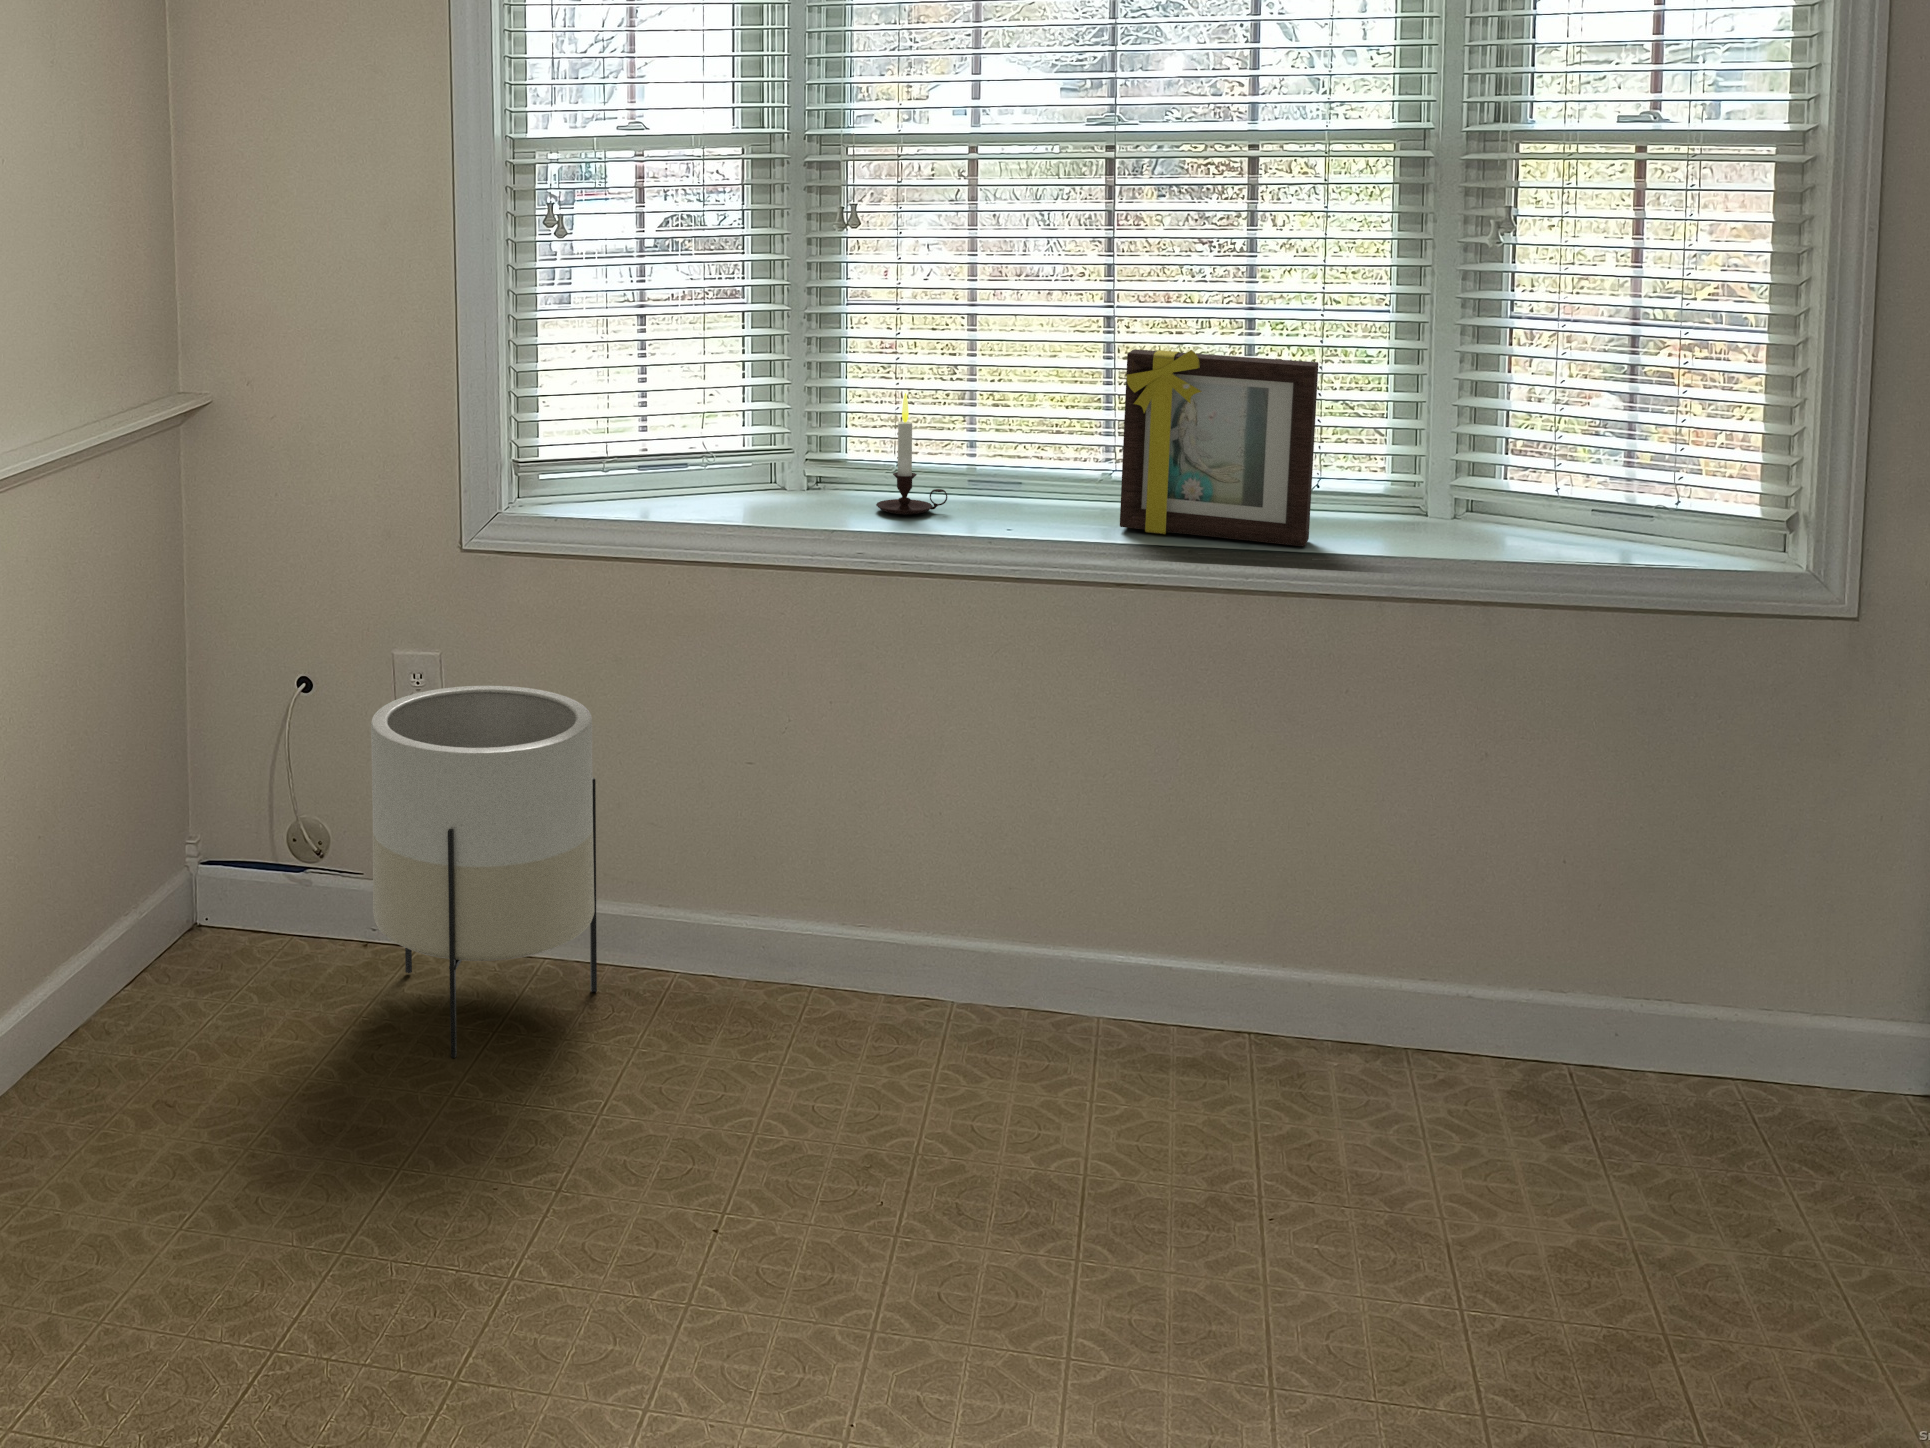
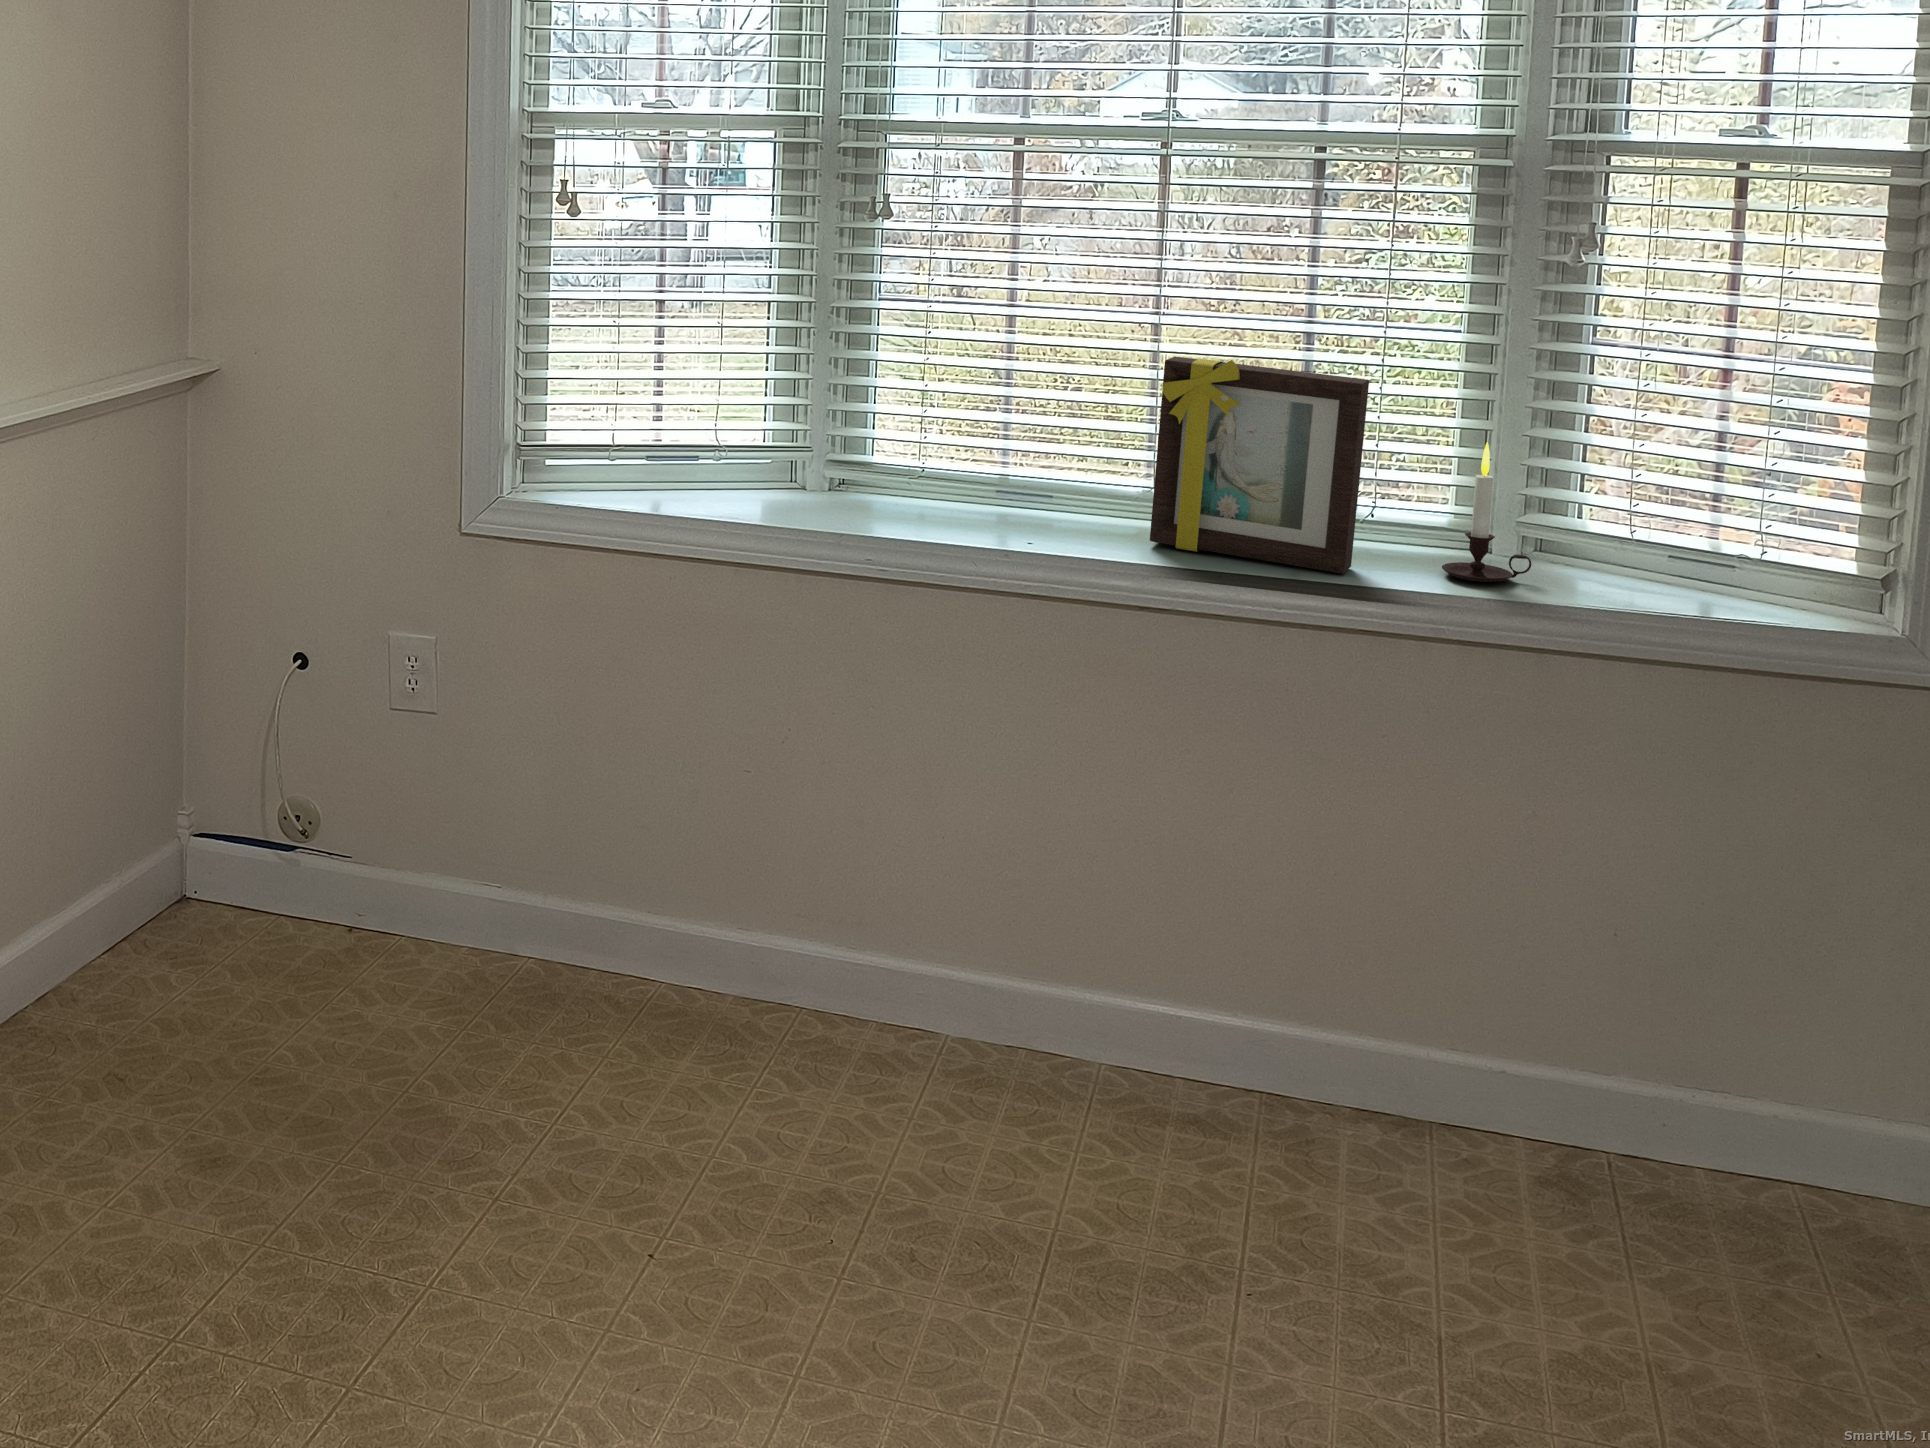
candle: present [876,393,947,514] -> present [1442,442,1531,582]
planter: present [371,686,597,1058] -> none [365,661,595,1030]

